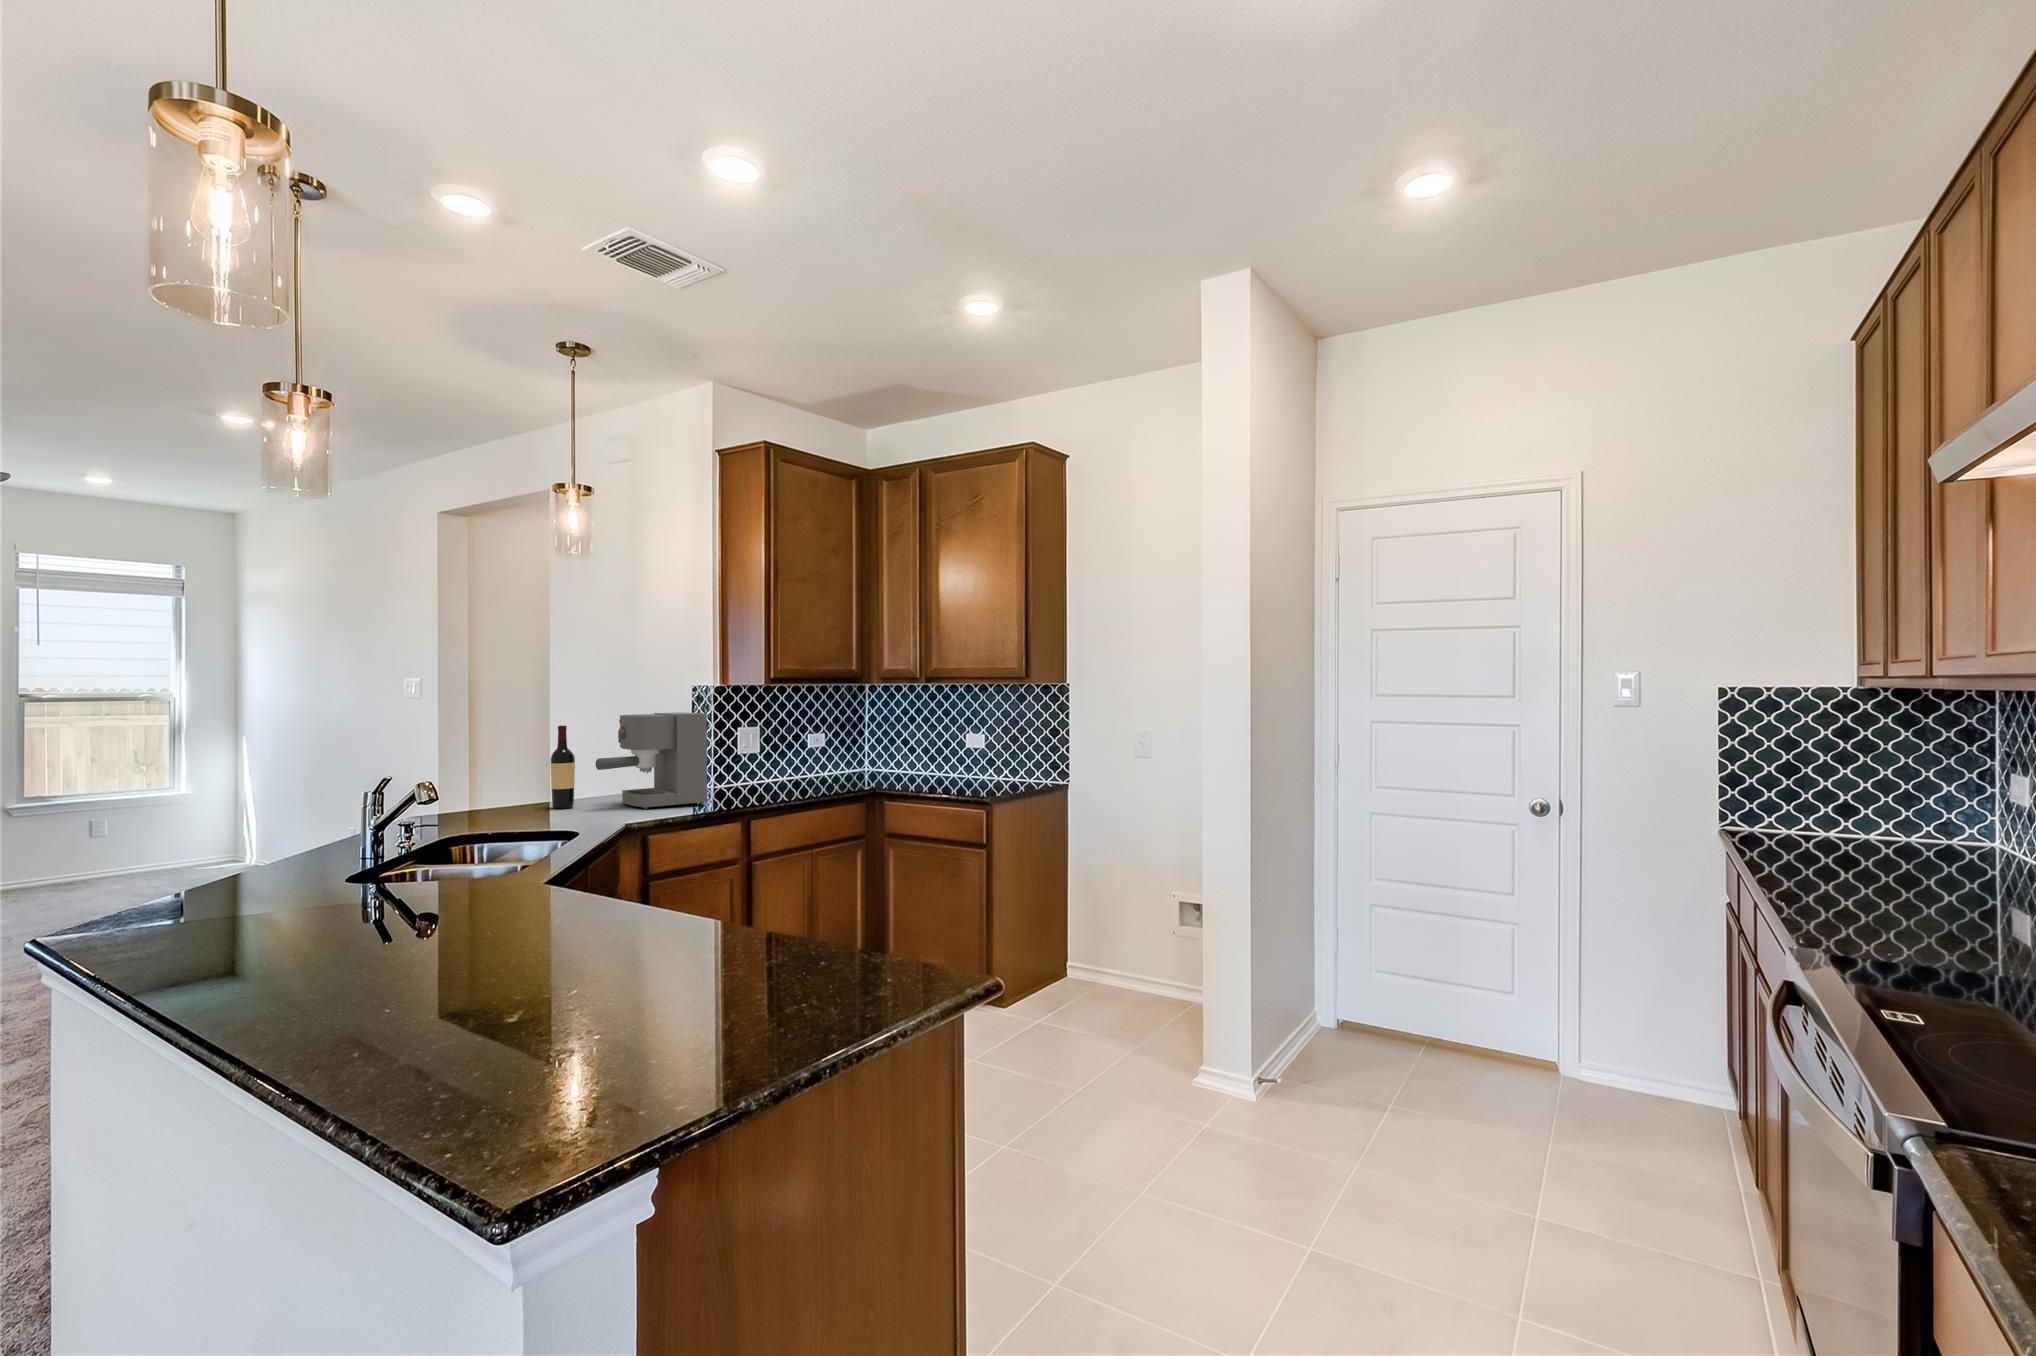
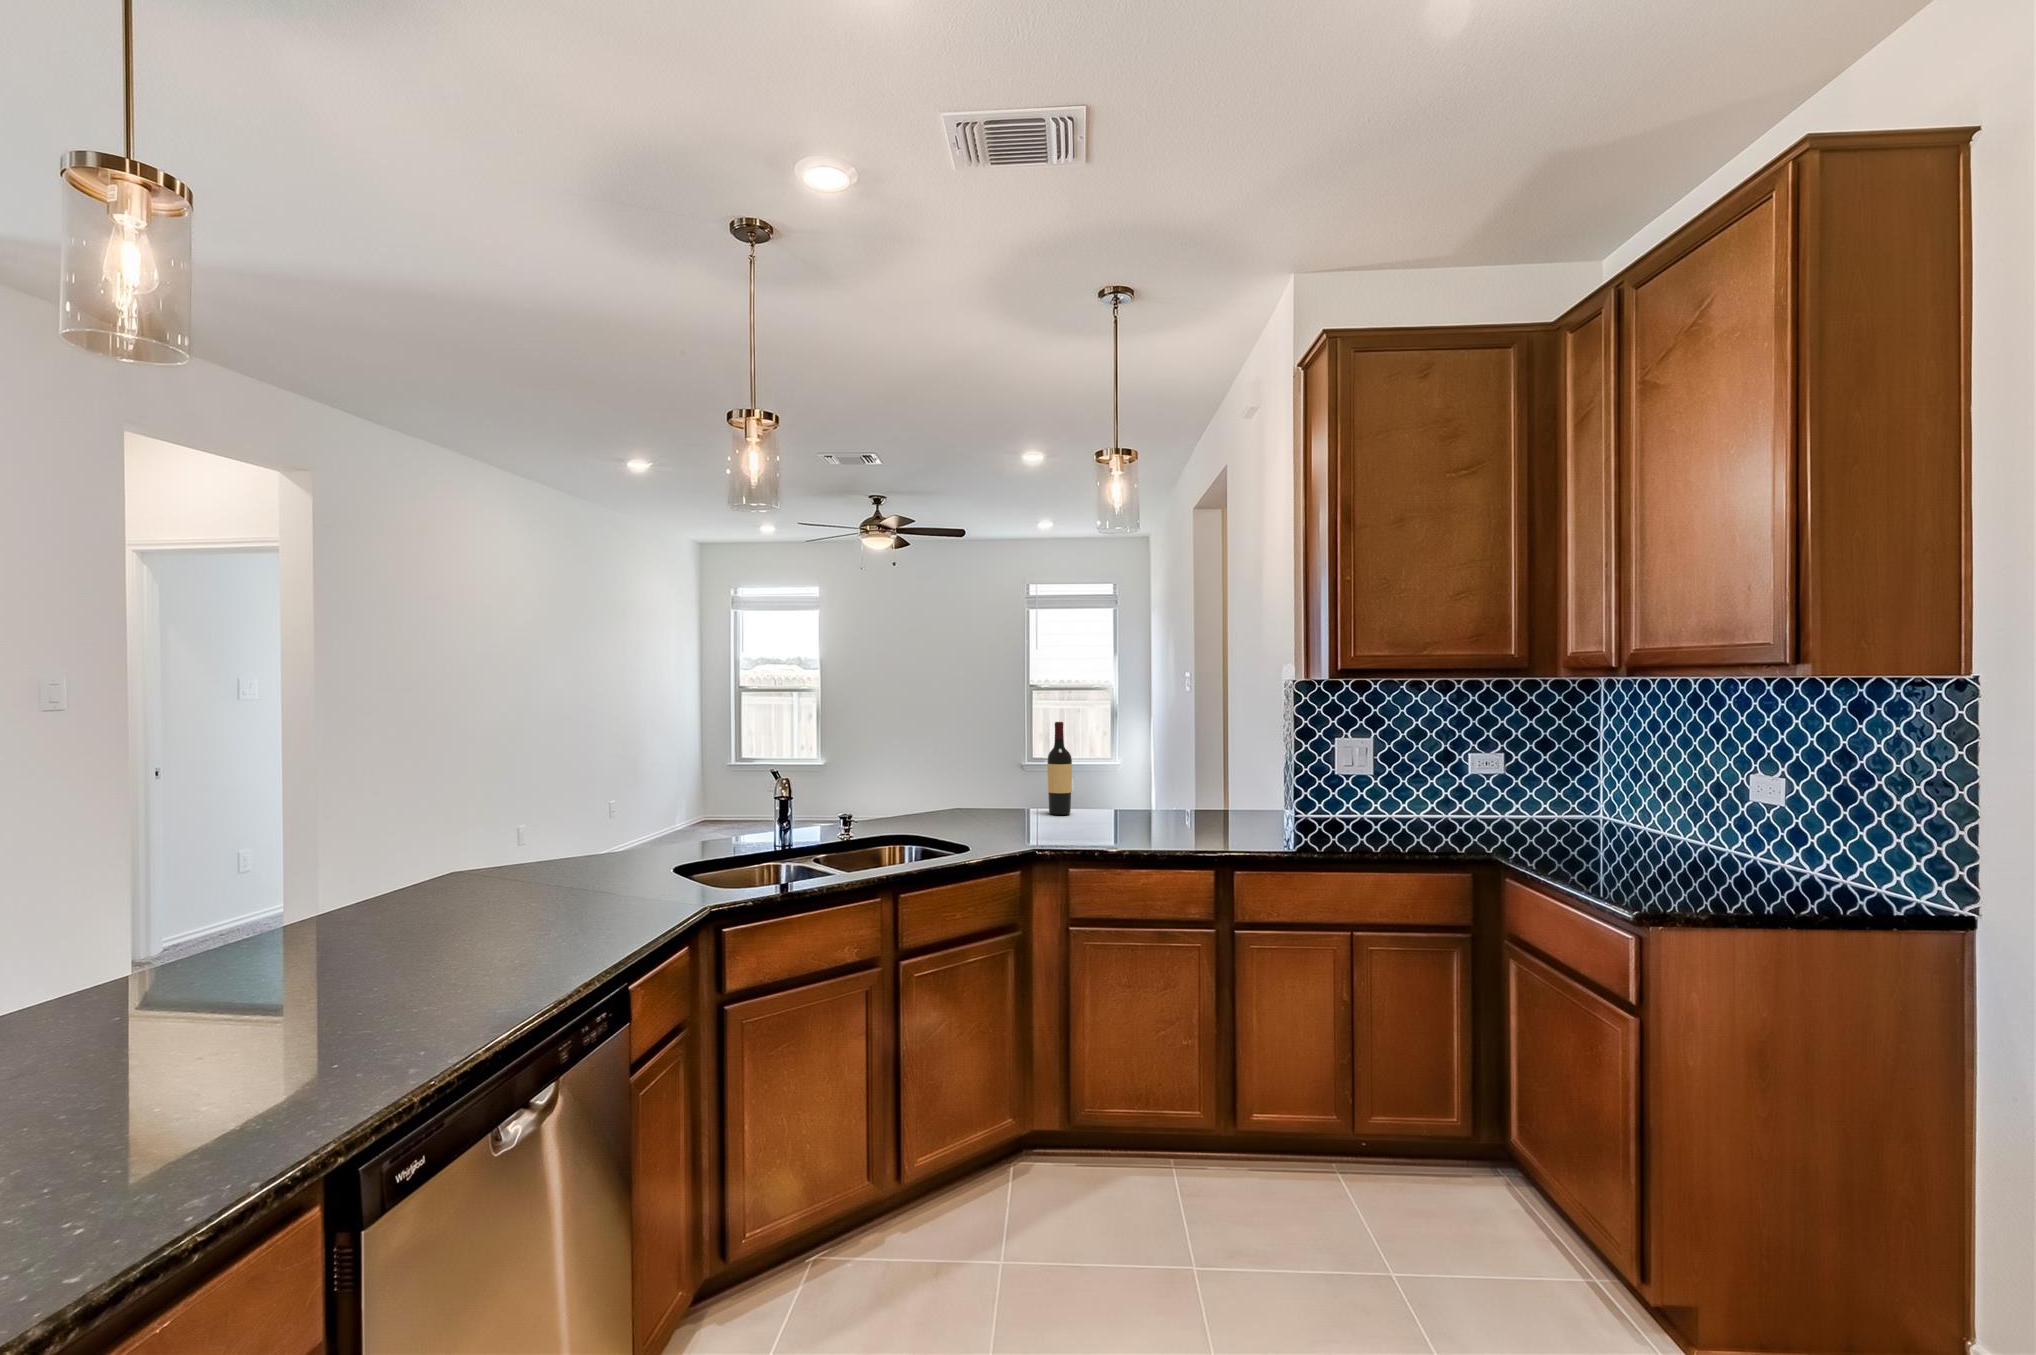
coffee maker: present [596,712,707,809] -> none [1074,712,1204,833]

